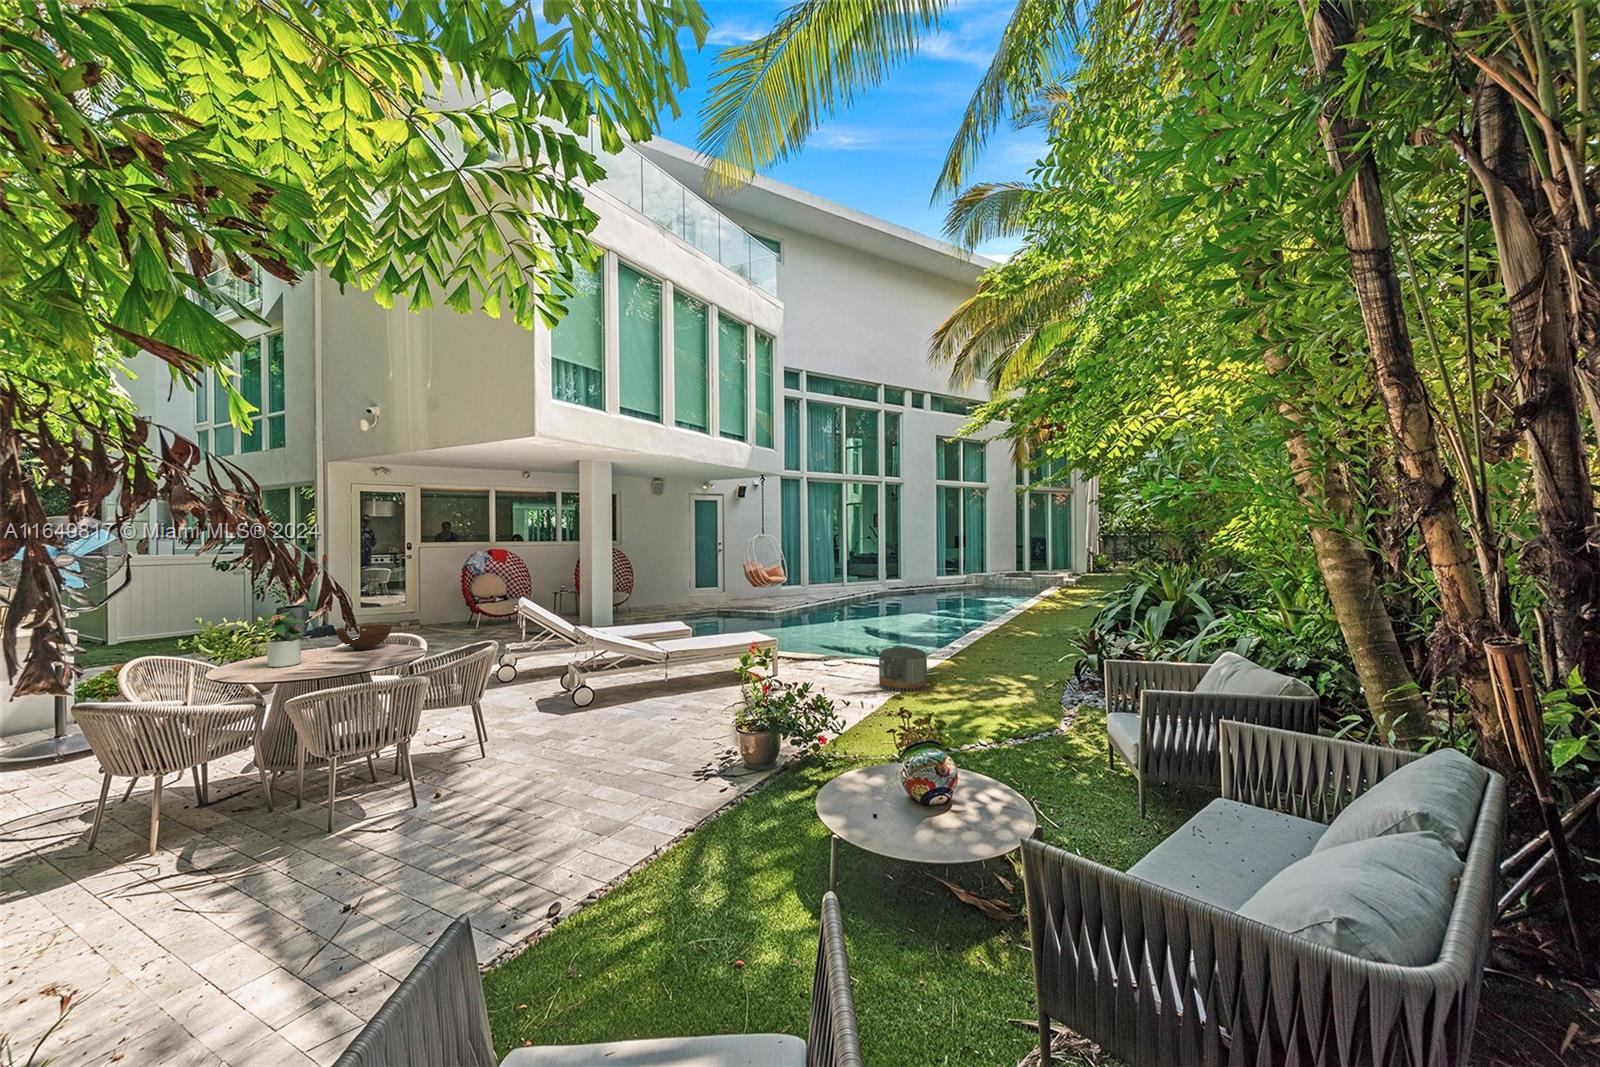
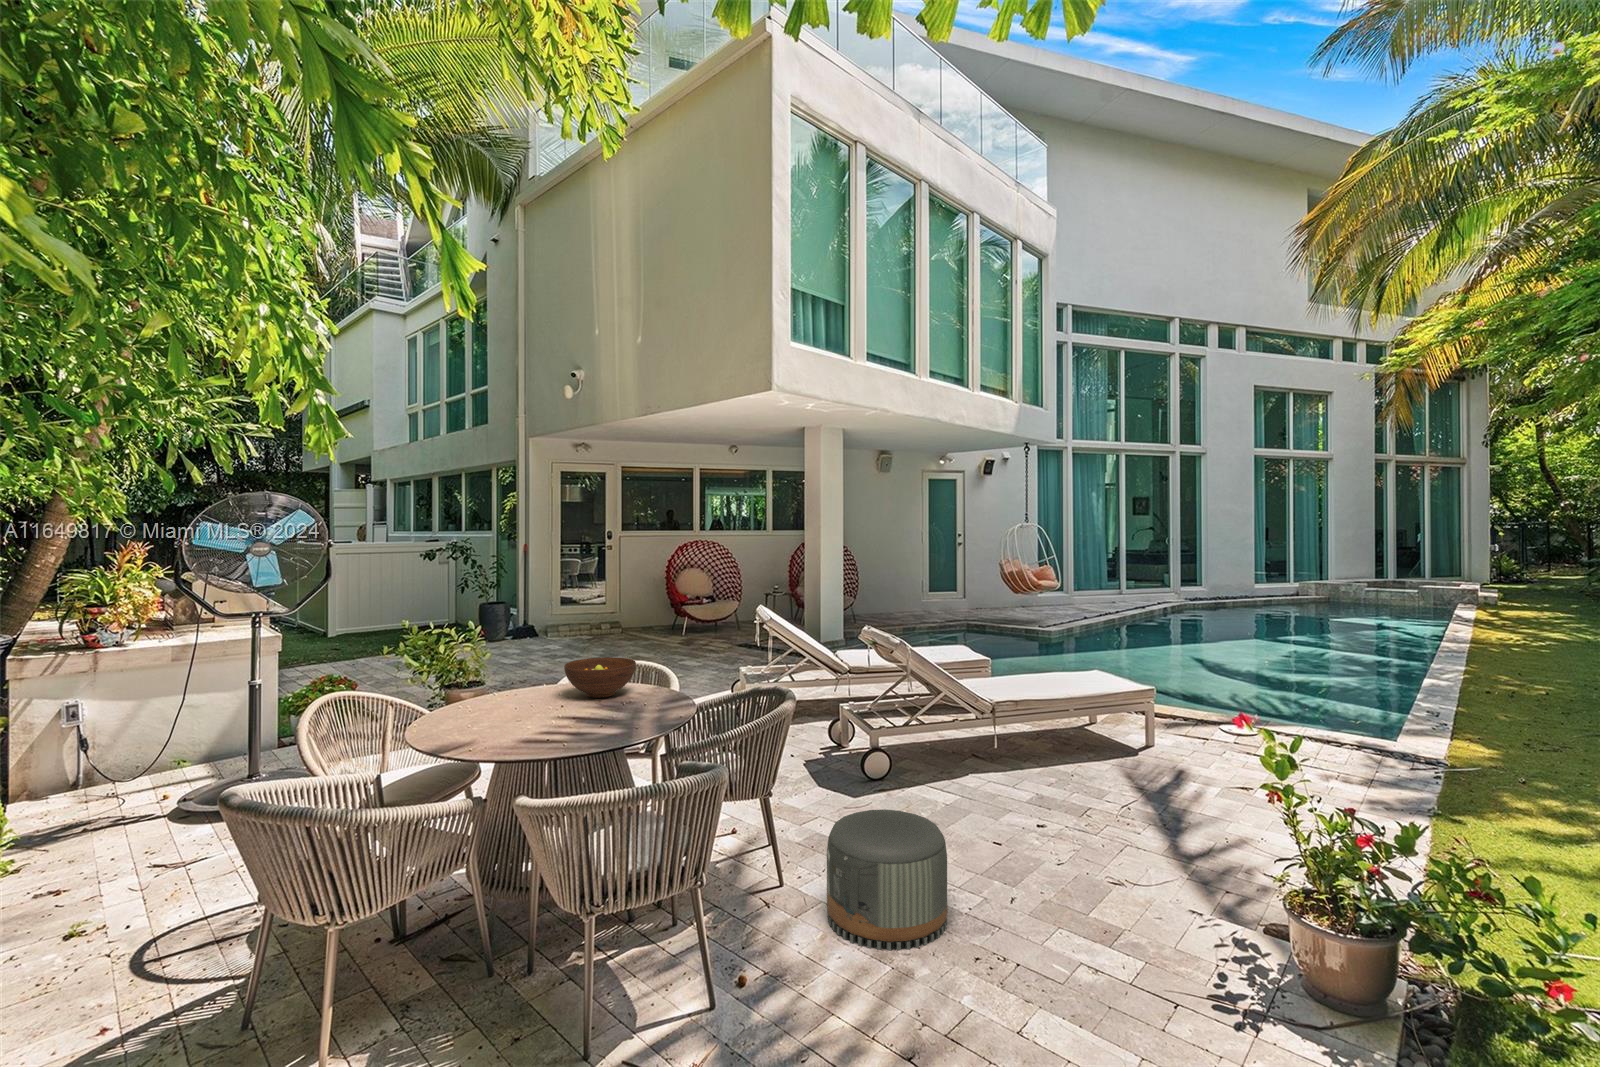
potted plant: present [254,612,310,667] -> none [462,642,538,729]
pouf: present [879,647,927,692] -> present [827,809,947,951]

